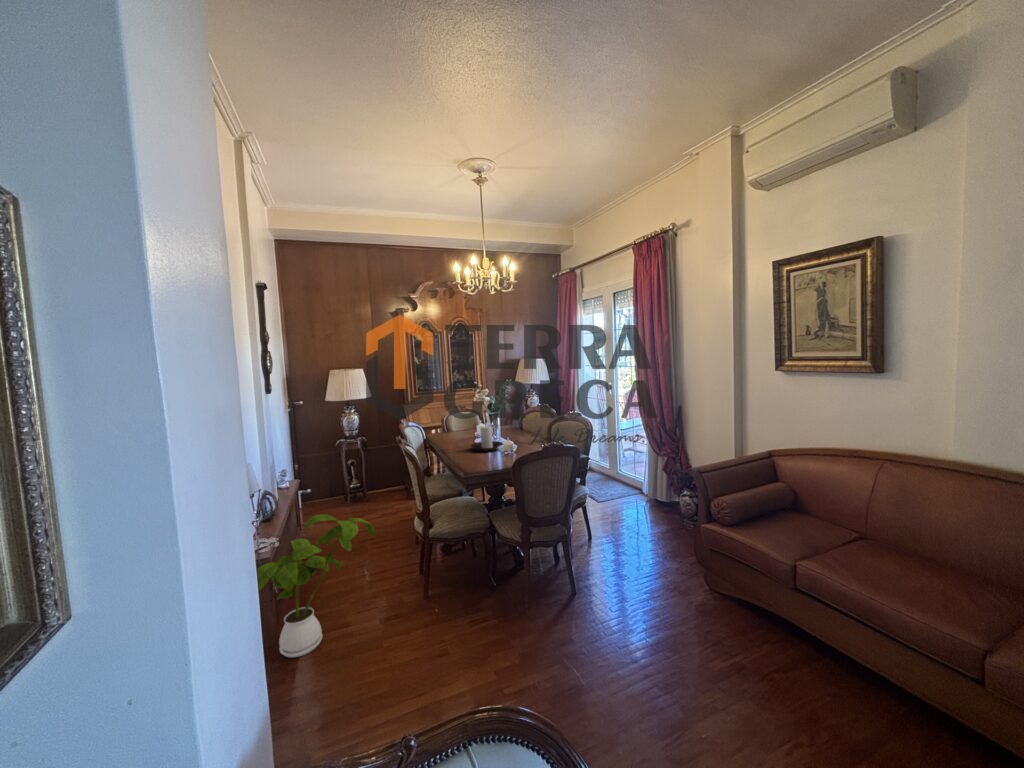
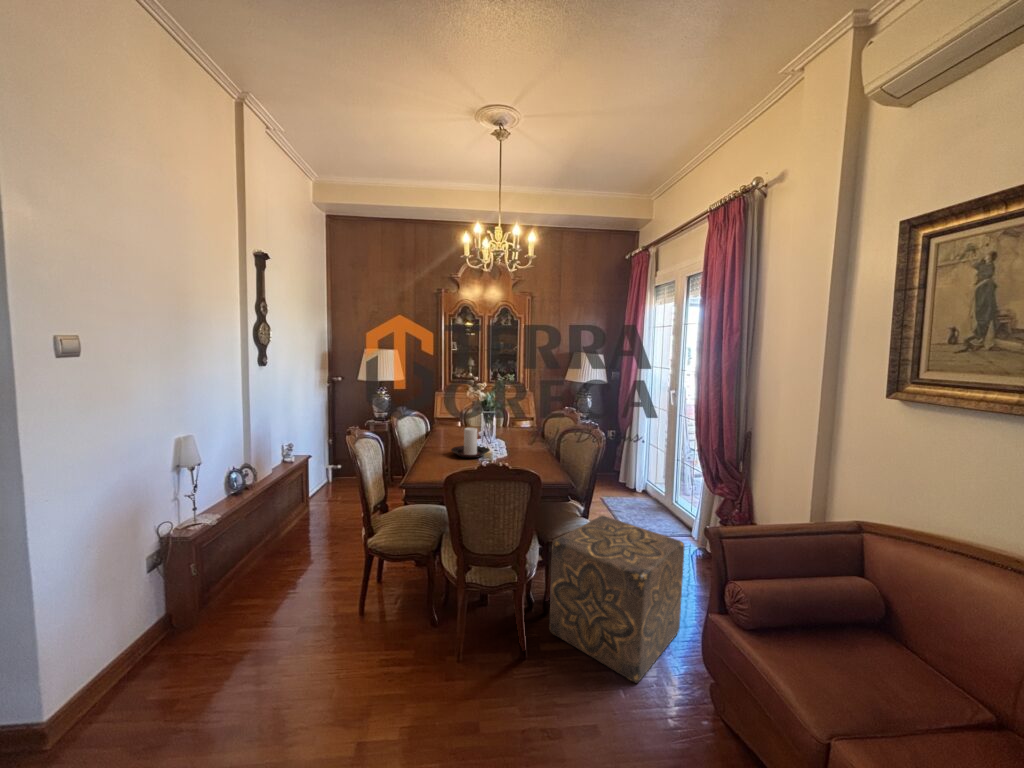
ottoman: none [579,480,666,585] -> present [549,516,684,682]
house plant: present [258,515,375,658] -> none [112,506,292,657]

